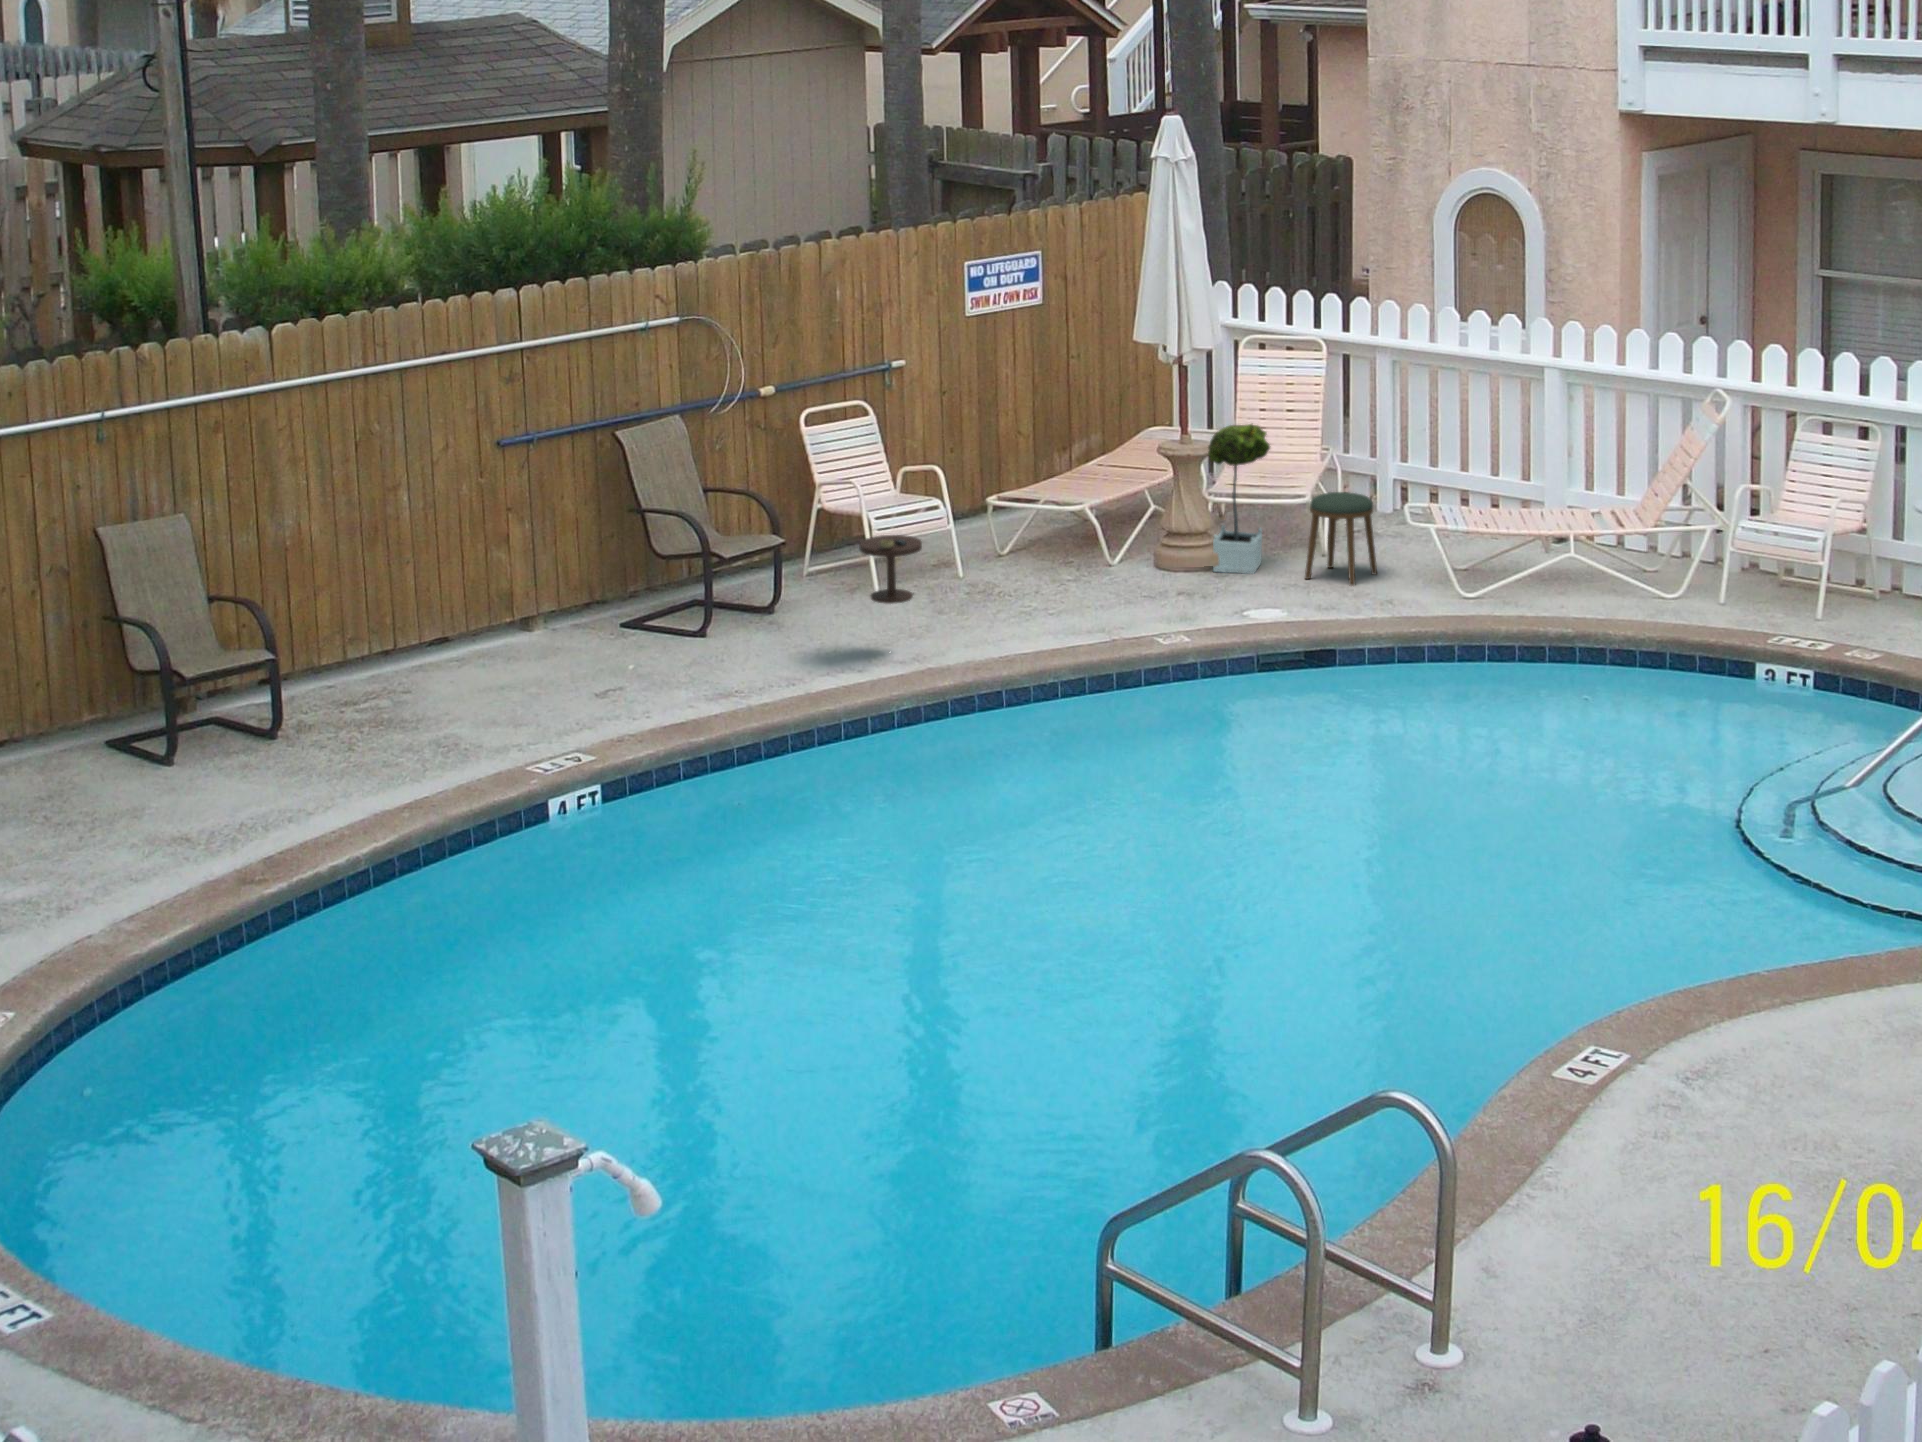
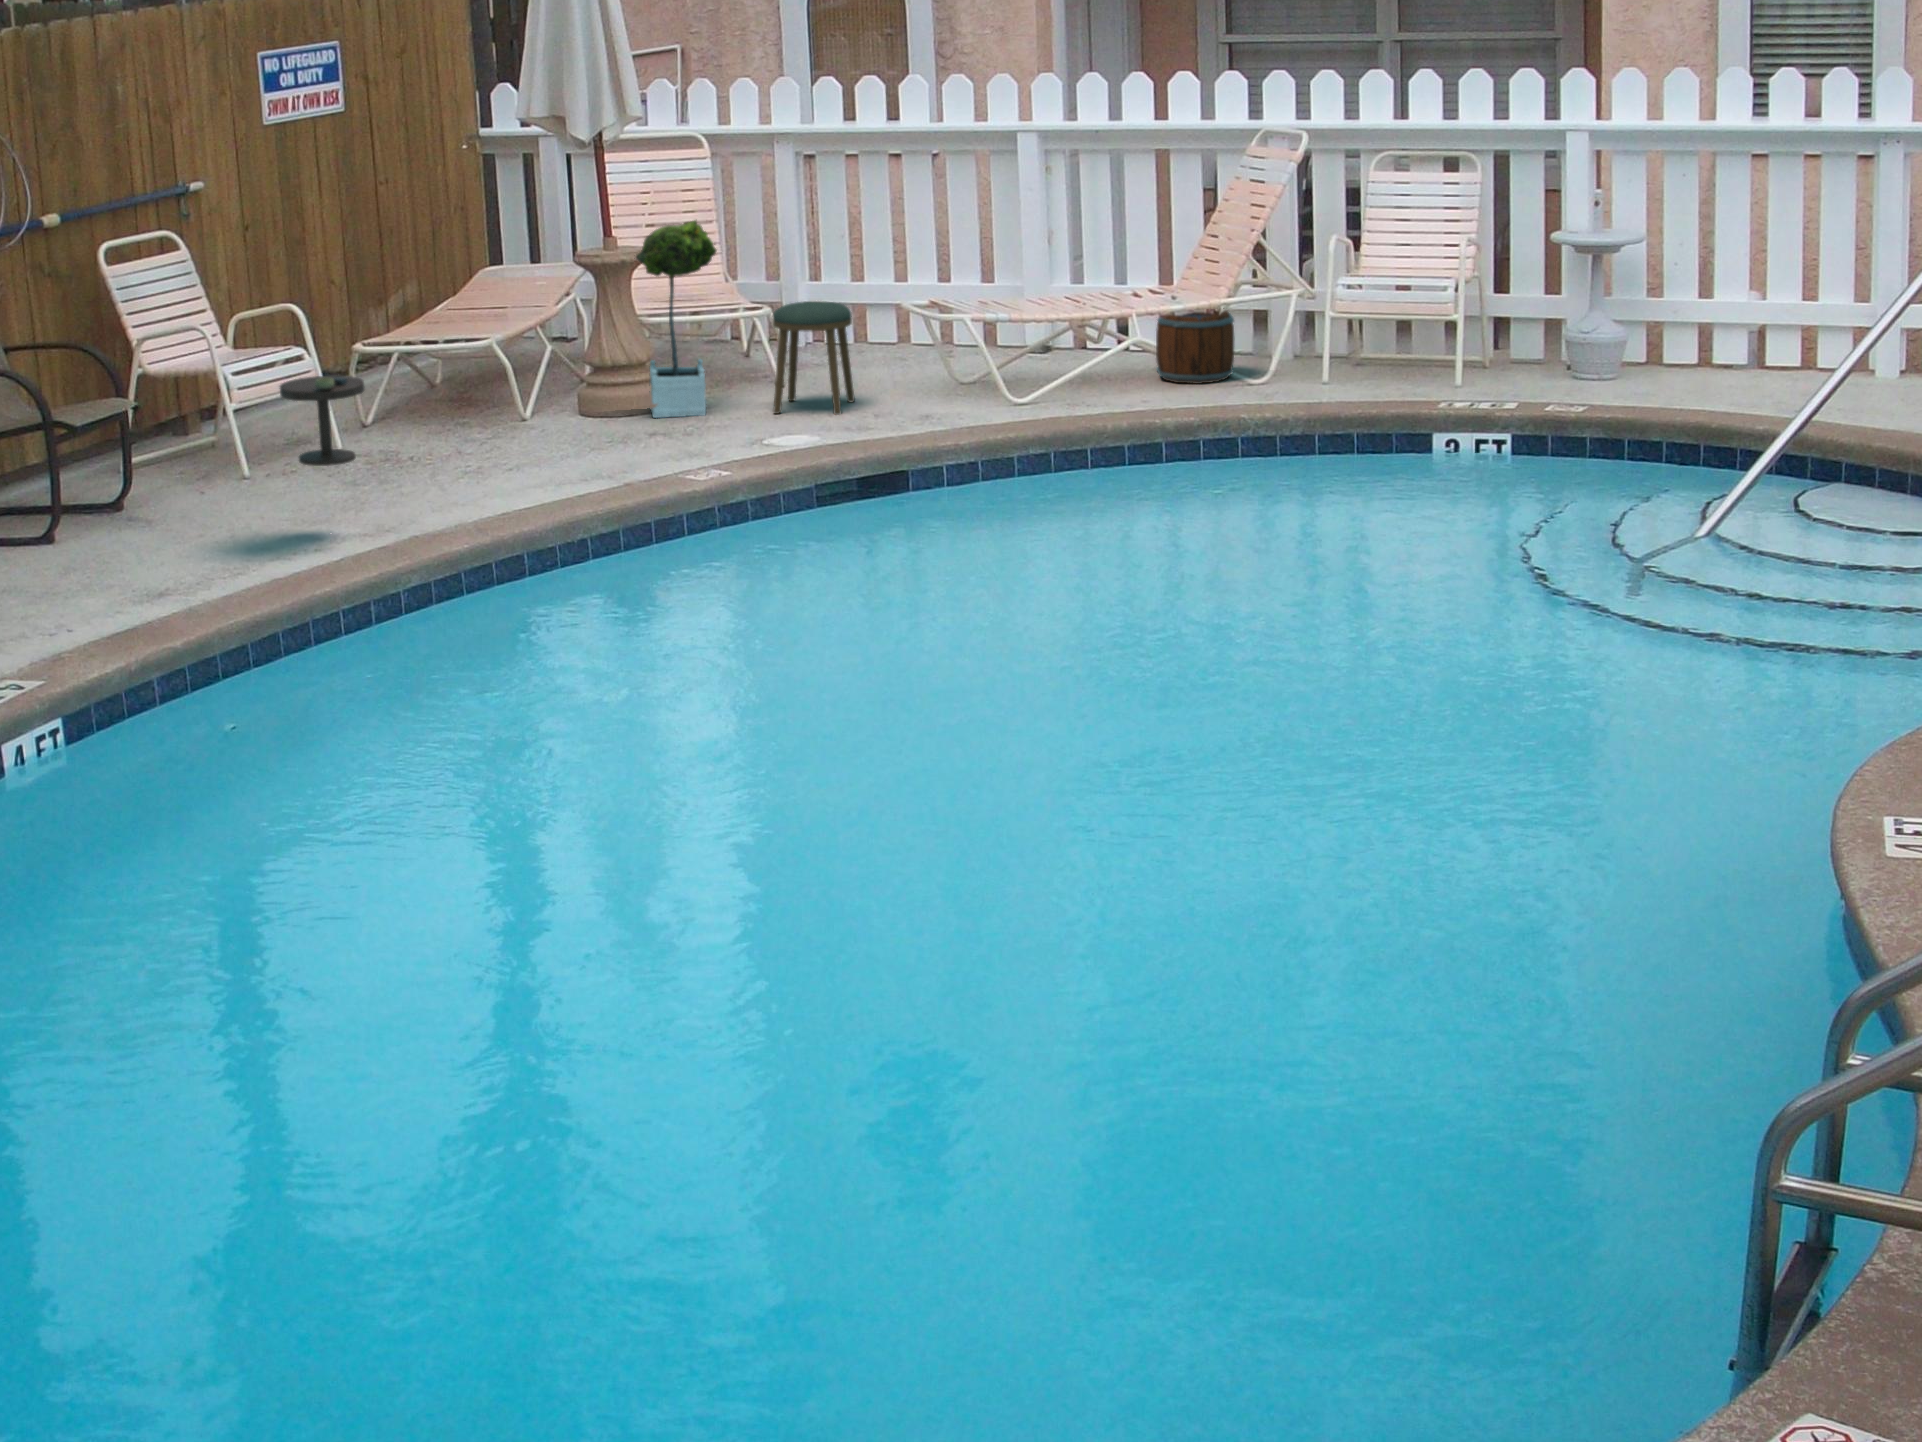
bucket: none [1632,522,1700,589] -> present [1156,310,1234,384]

